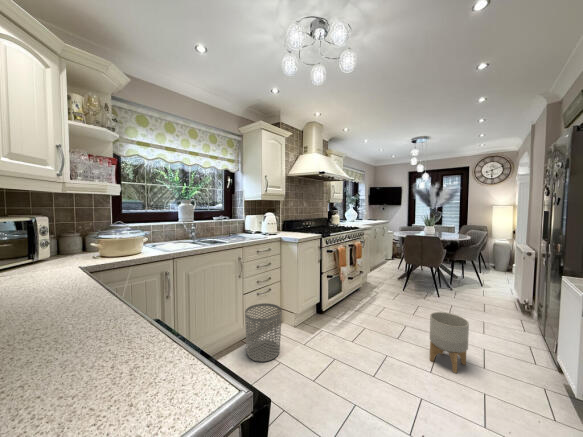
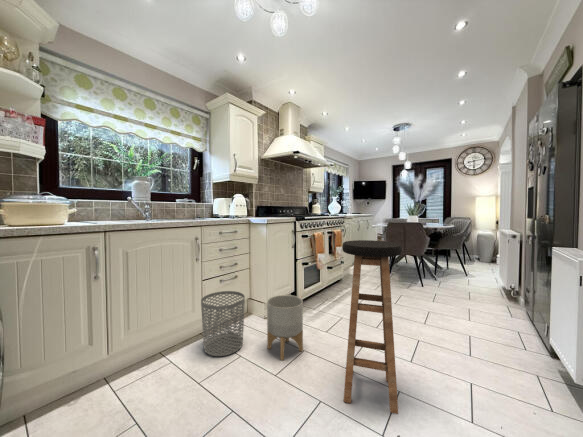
bar stool: none [373,266,425,417] -> present [342,240,402,414]
planter: present [430,312,469,373] -> present [267,295,303,360]

